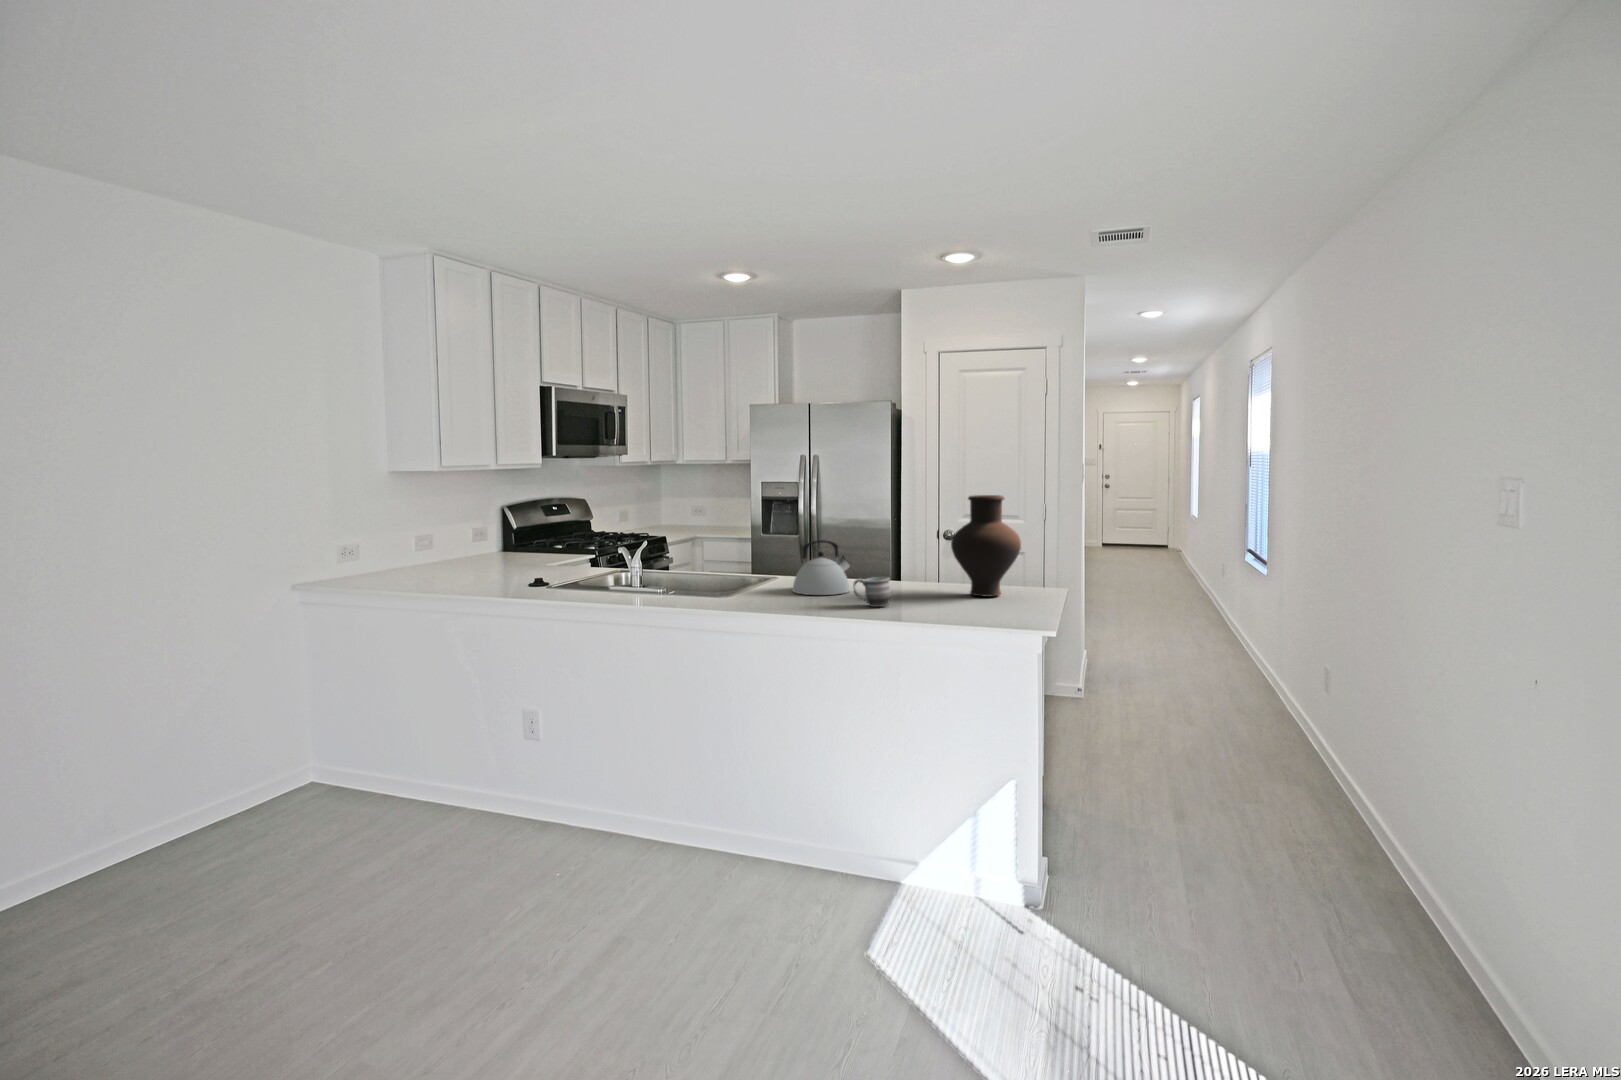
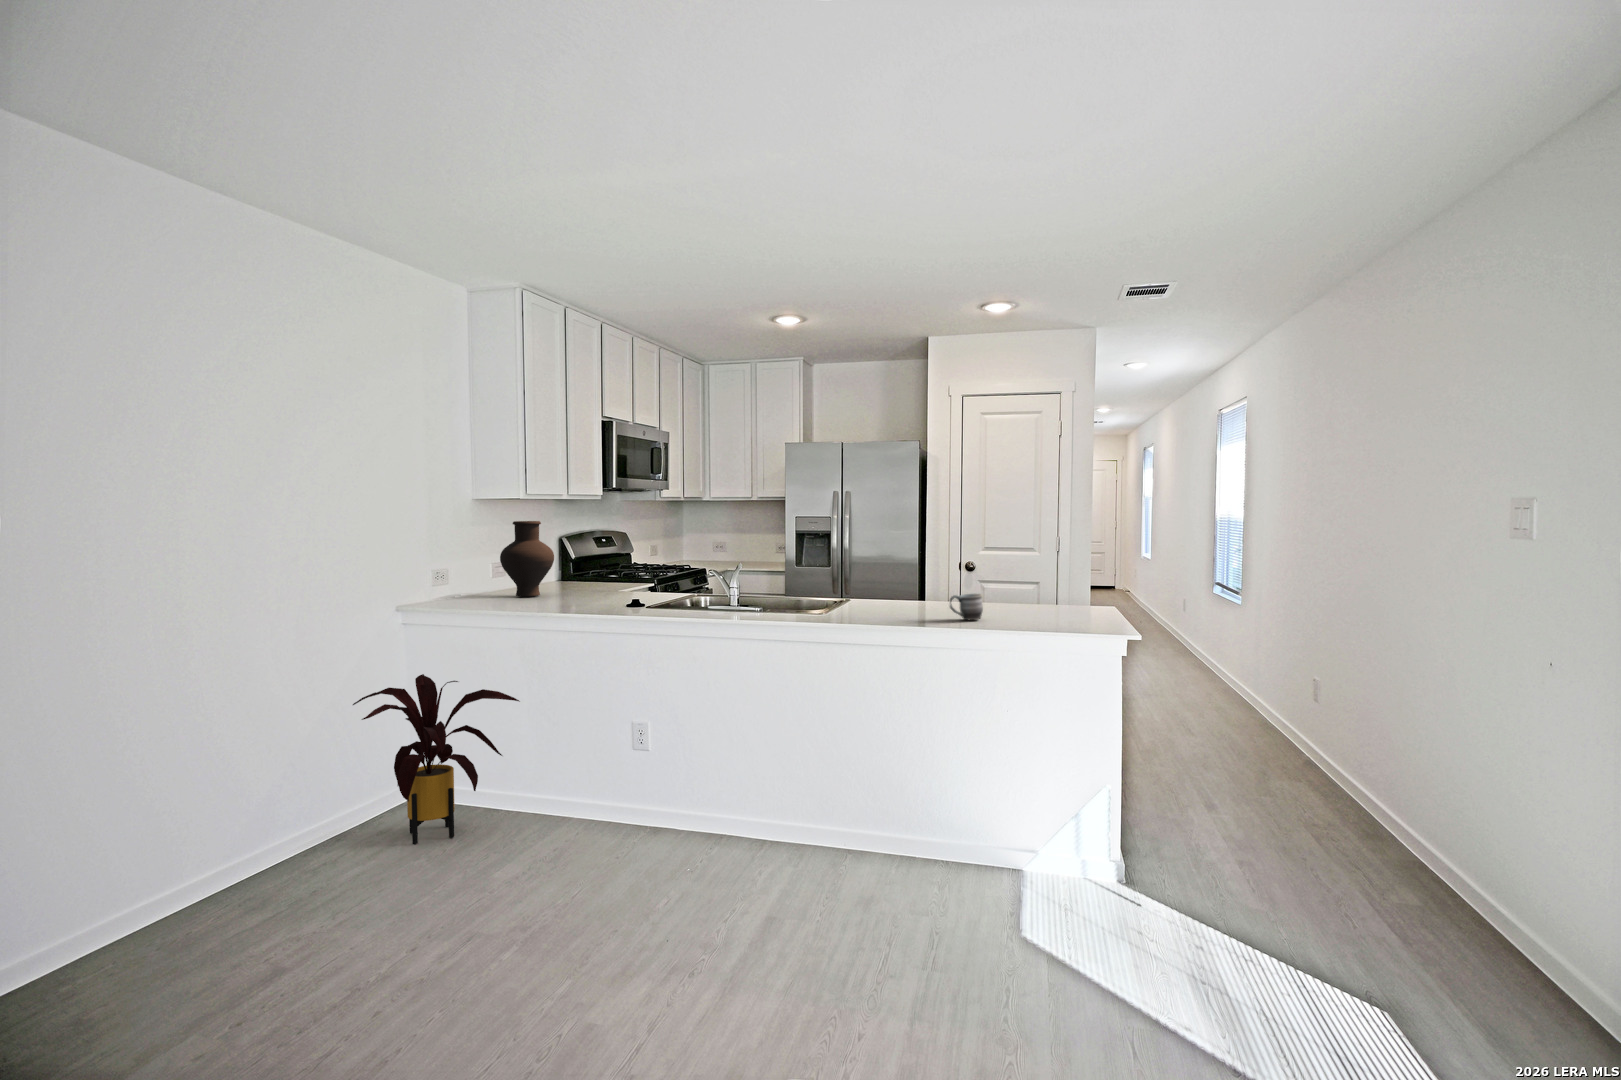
vase: present [951,495,1021,597] -> present [500,521,554,597]
kettle: present [793,540,850,595] -> none [879,563,931,612]
house plant: none [226,656,406,835] -> present [353,674,520,844]

